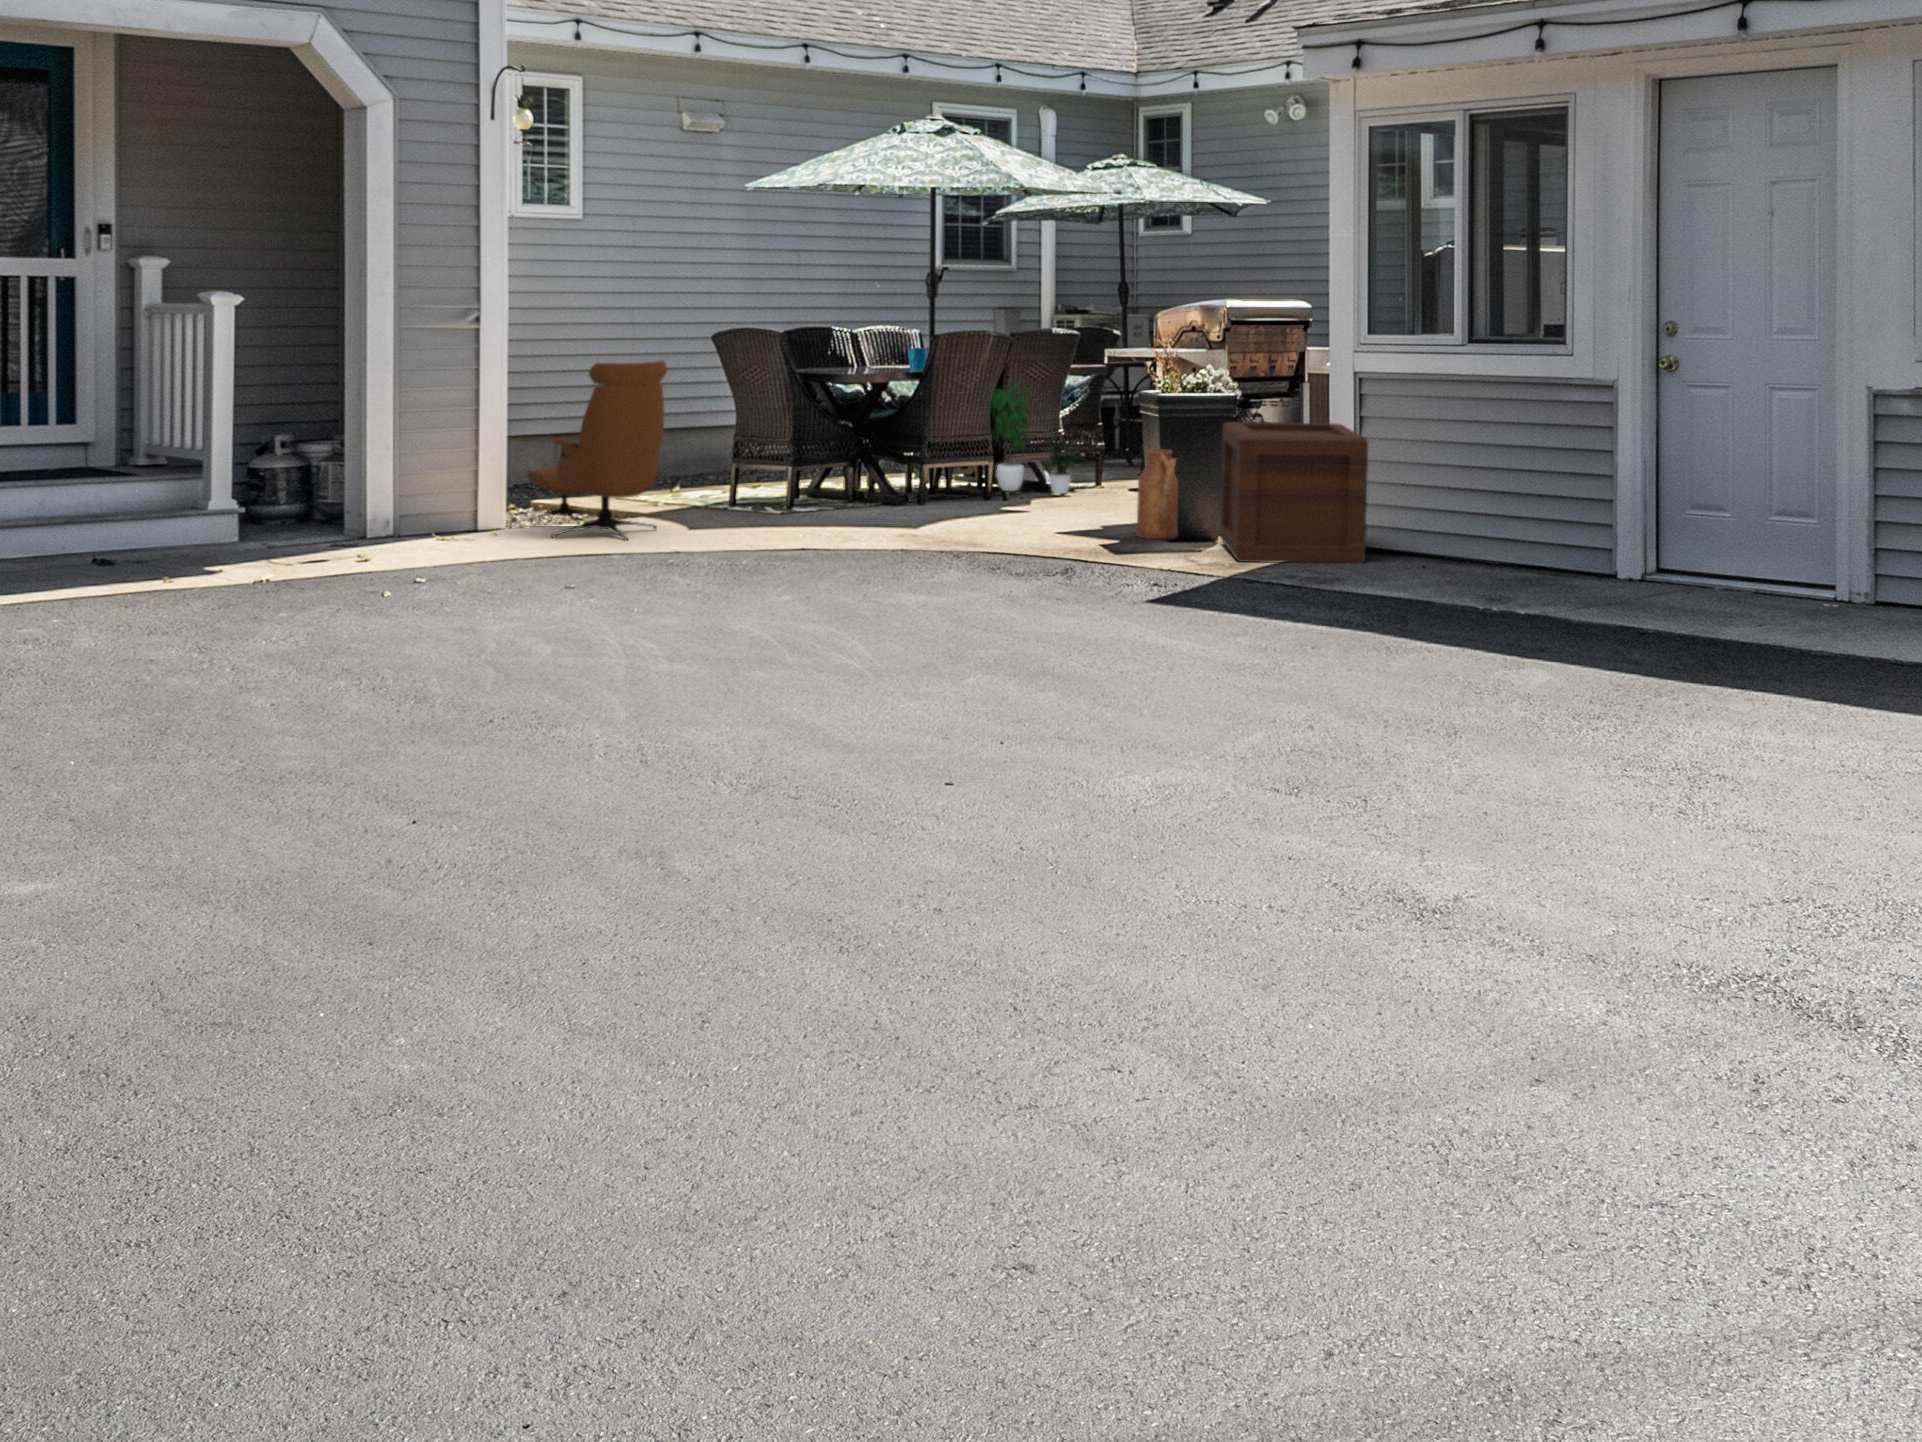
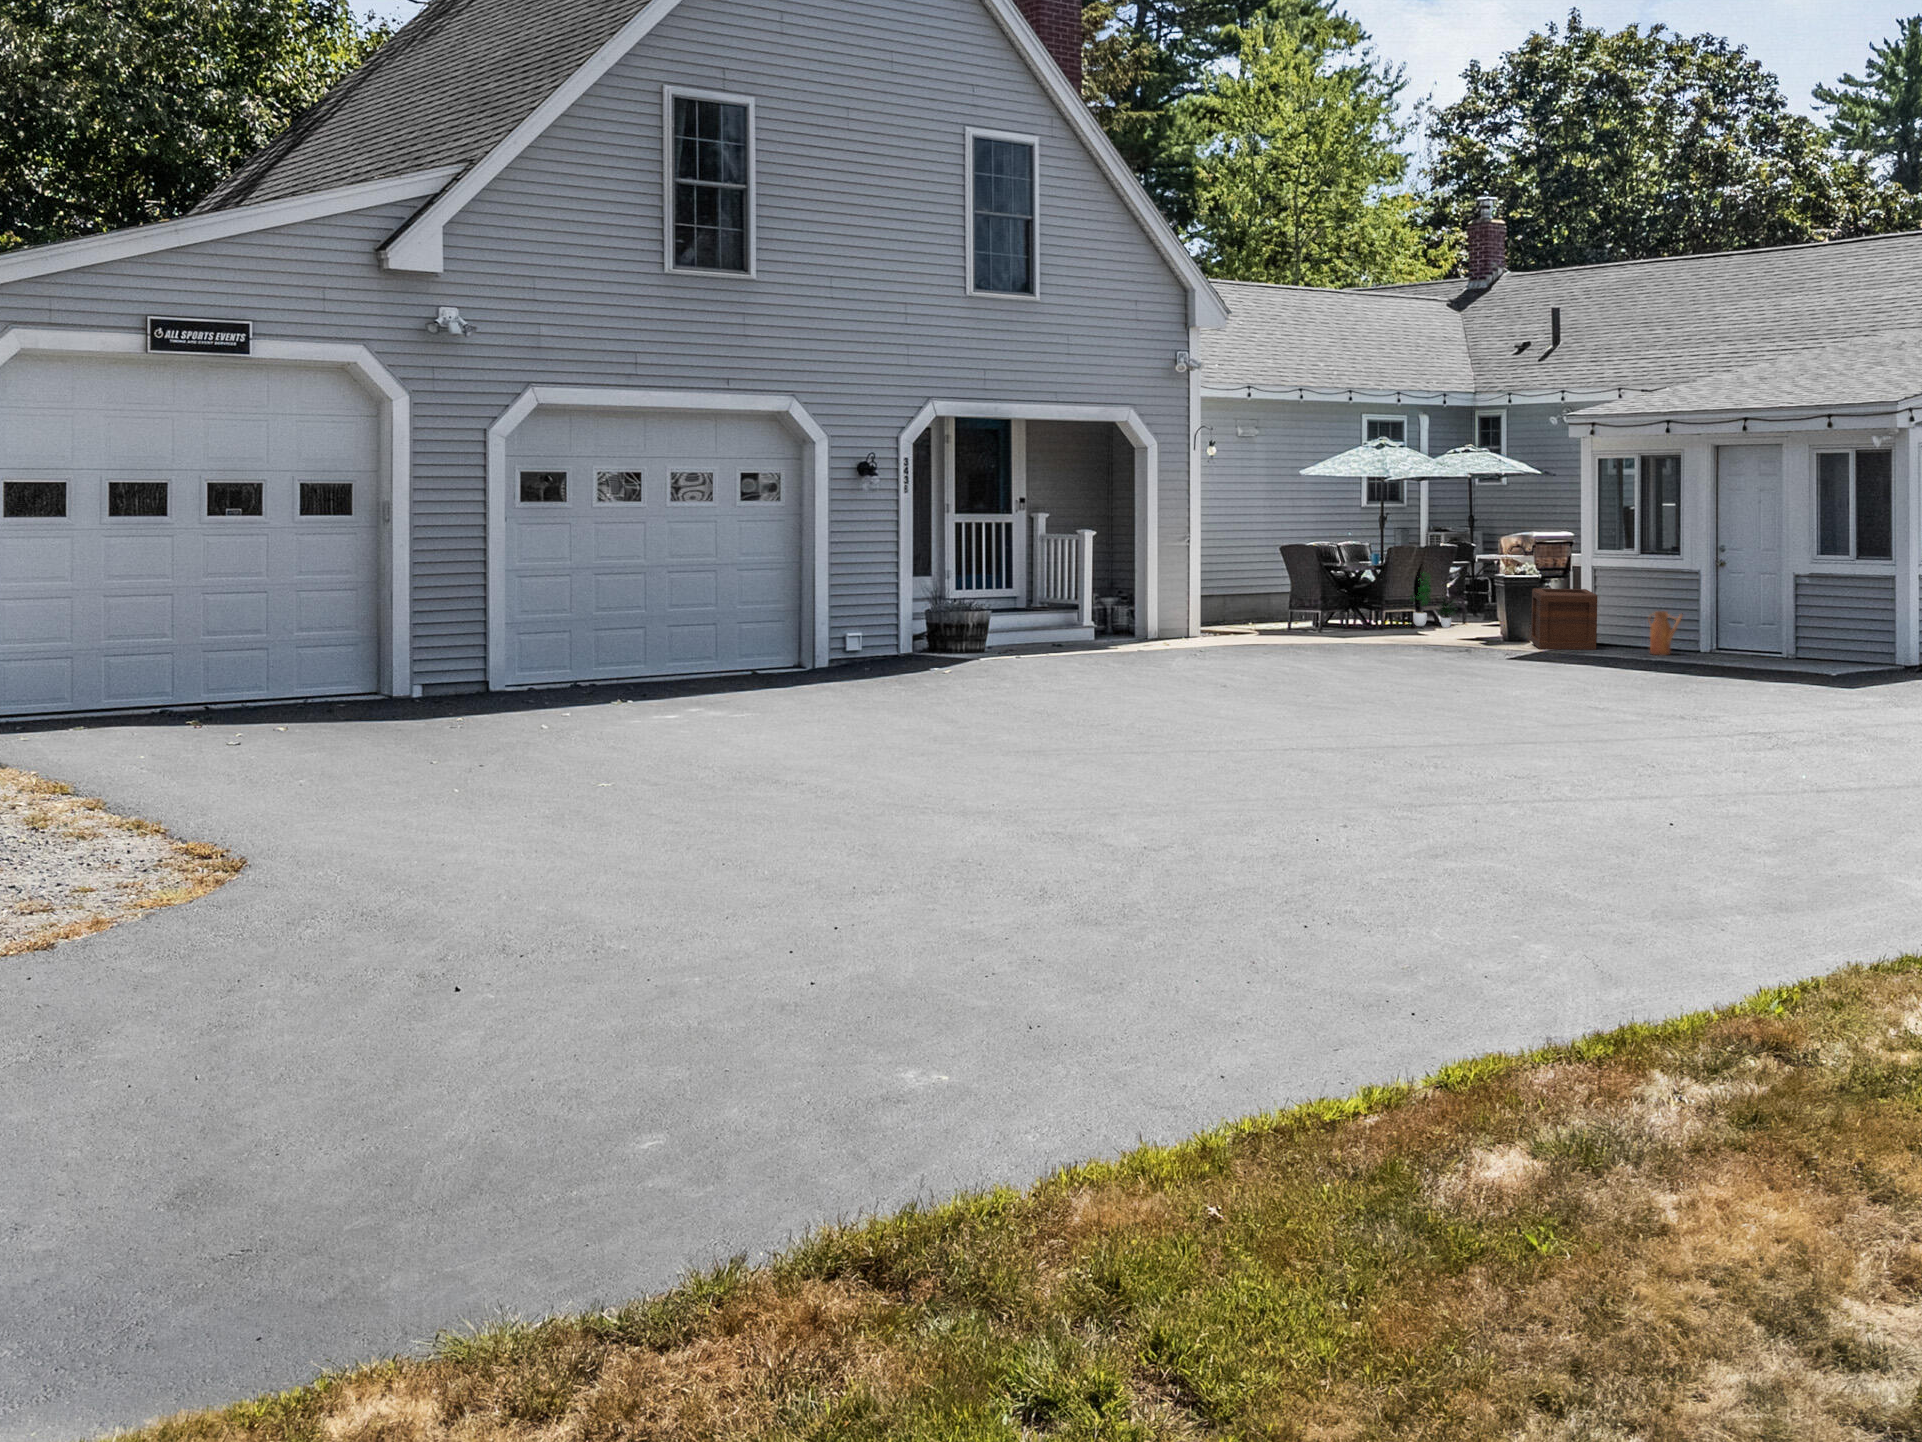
lounge chair: present [527,361,667,540] -> none [1204,561,1279,643]
watering can: present [1136,449,1178,539] -> present [1649,611,1683,655]

